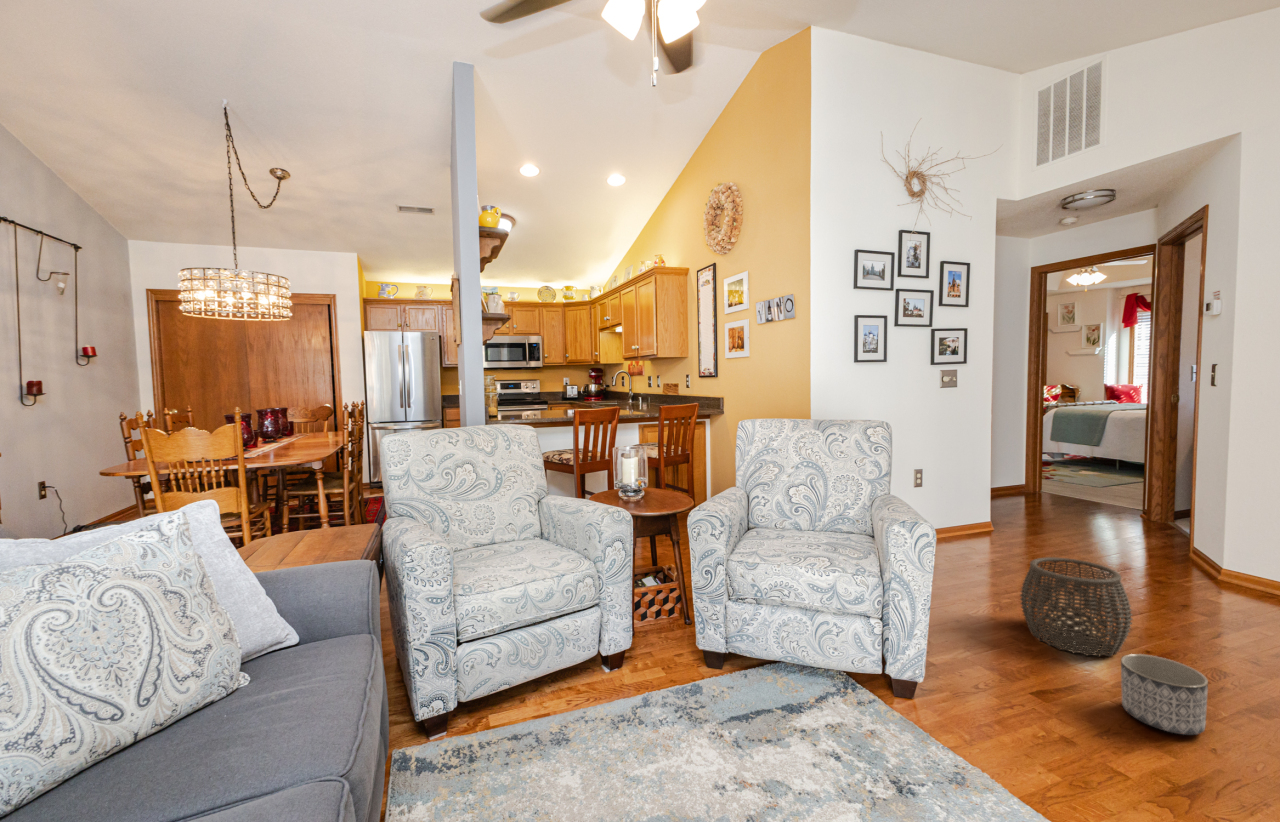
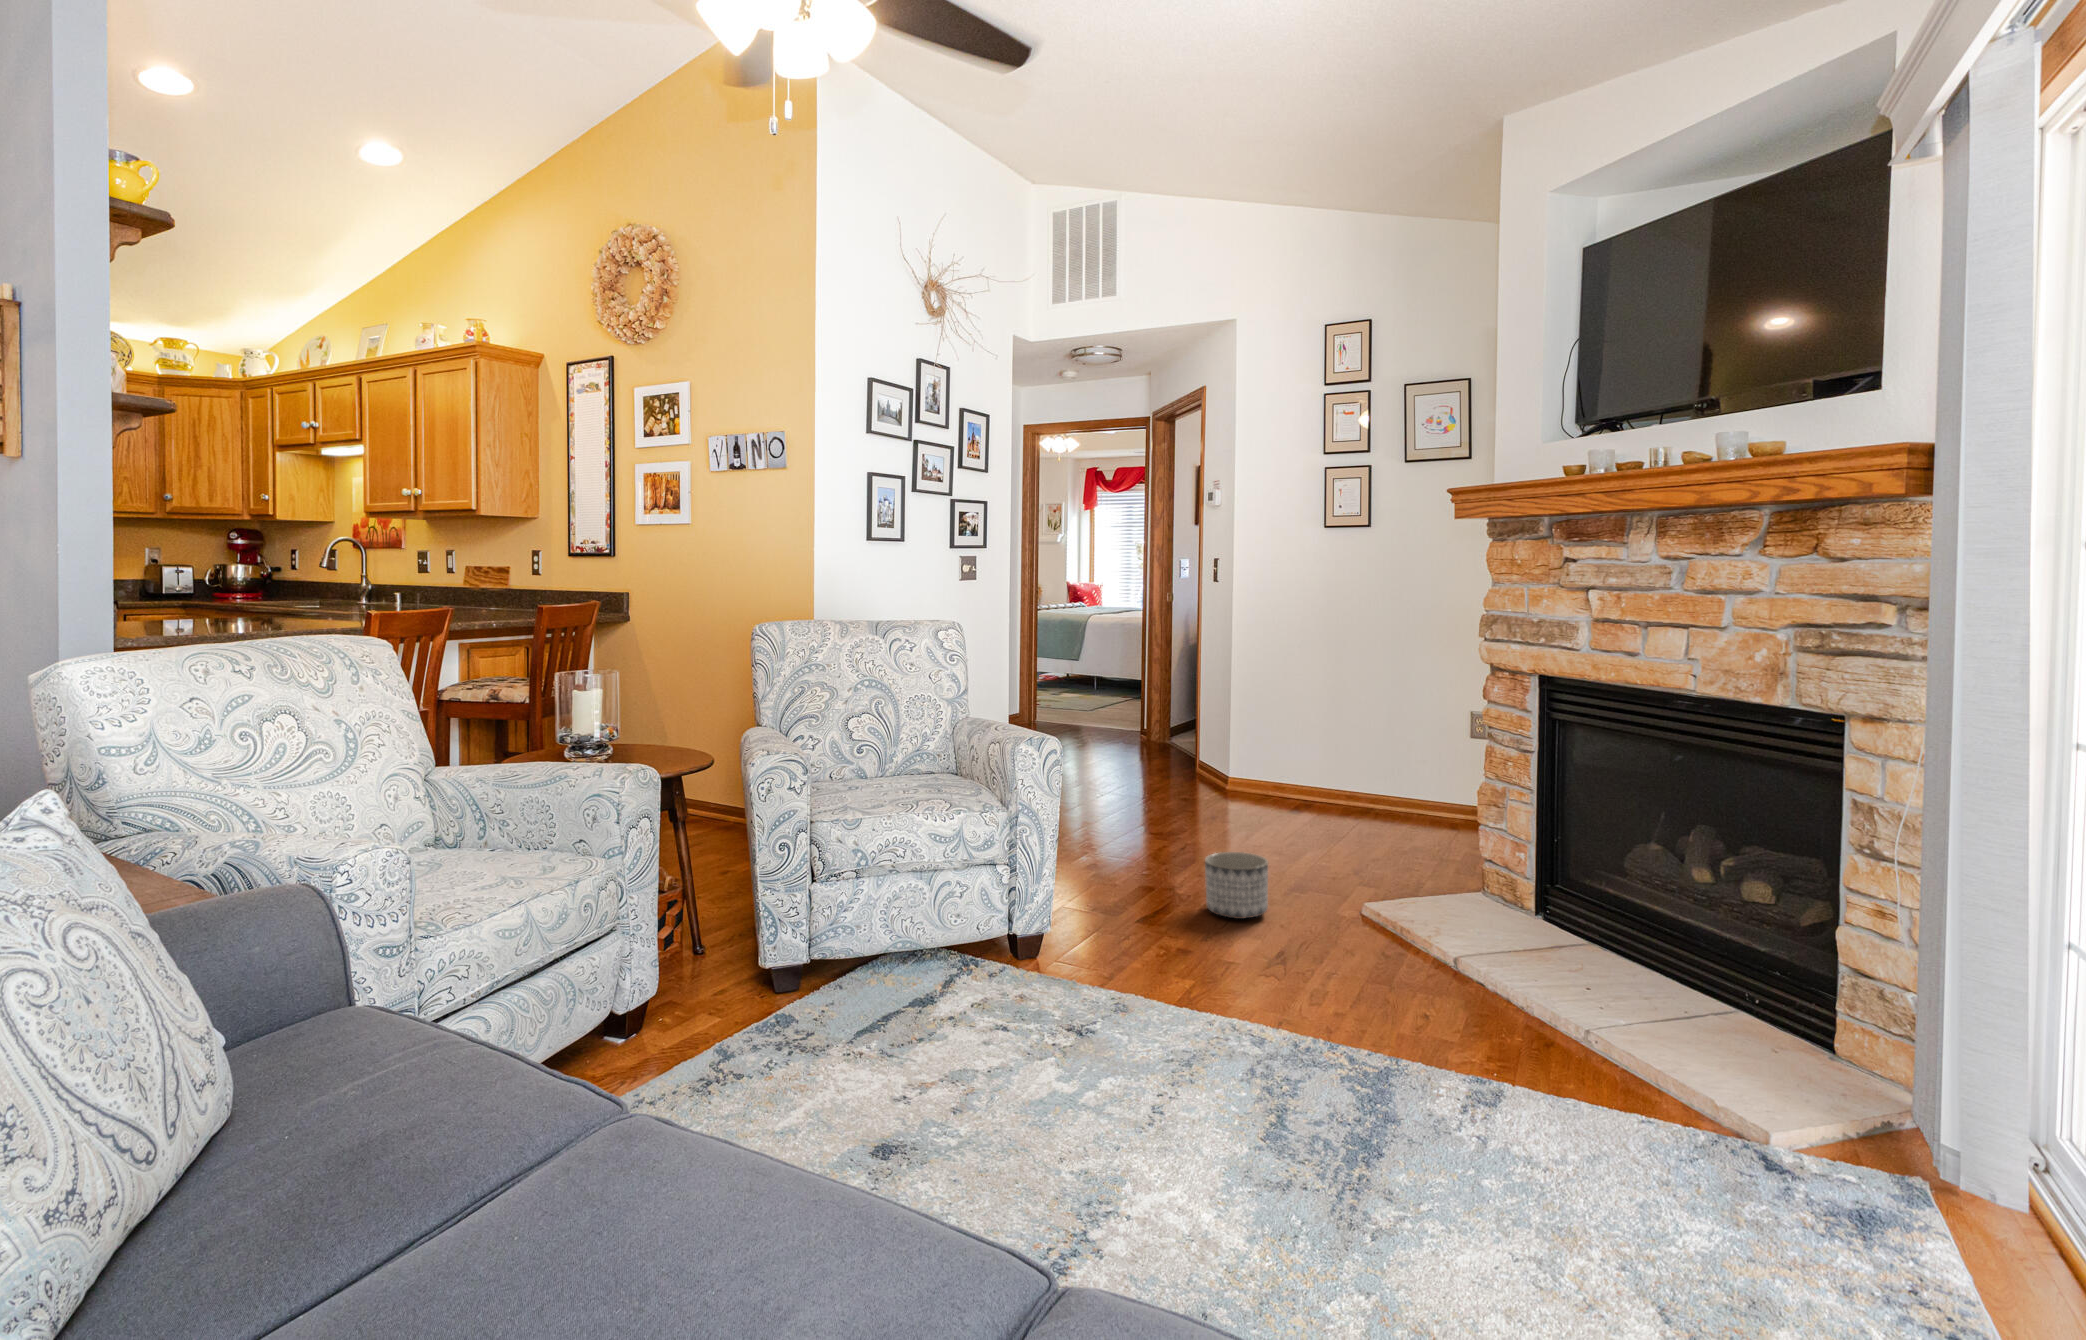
woven basket: present [1020,557,1132,657] -> none [1096,777,1194,879]

